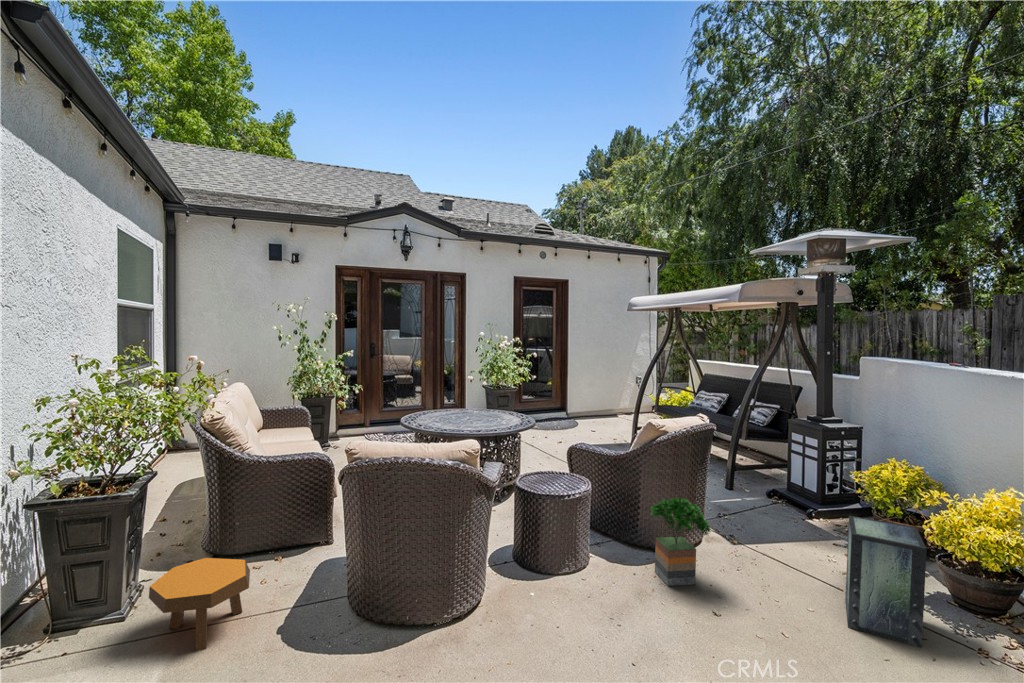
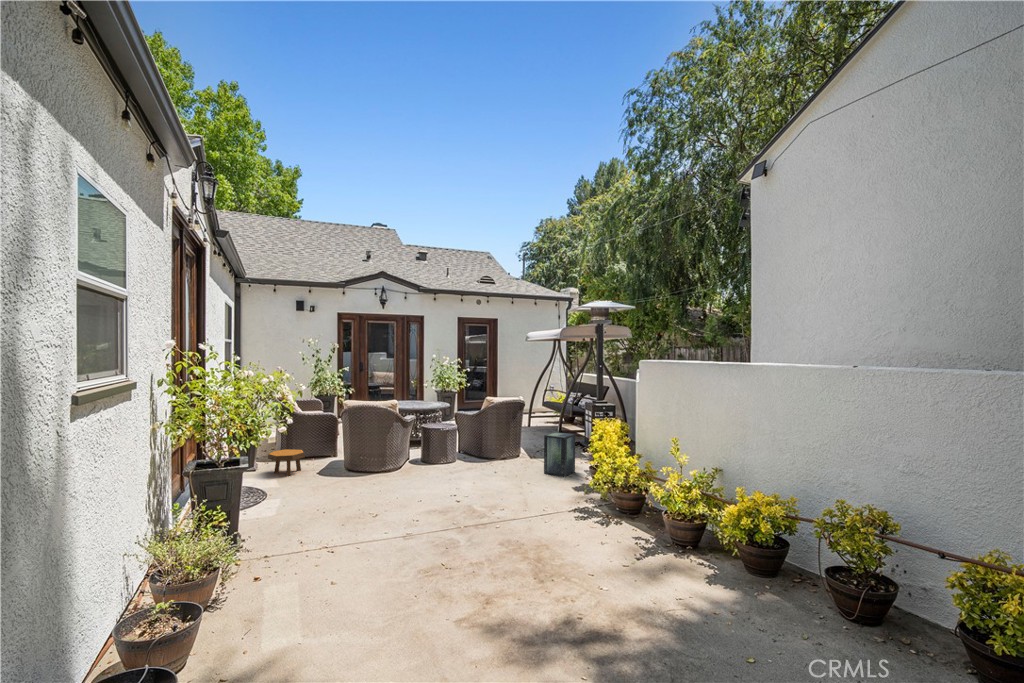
potted tree: present [650,498,711,586] -> none [478,429,502,466]

